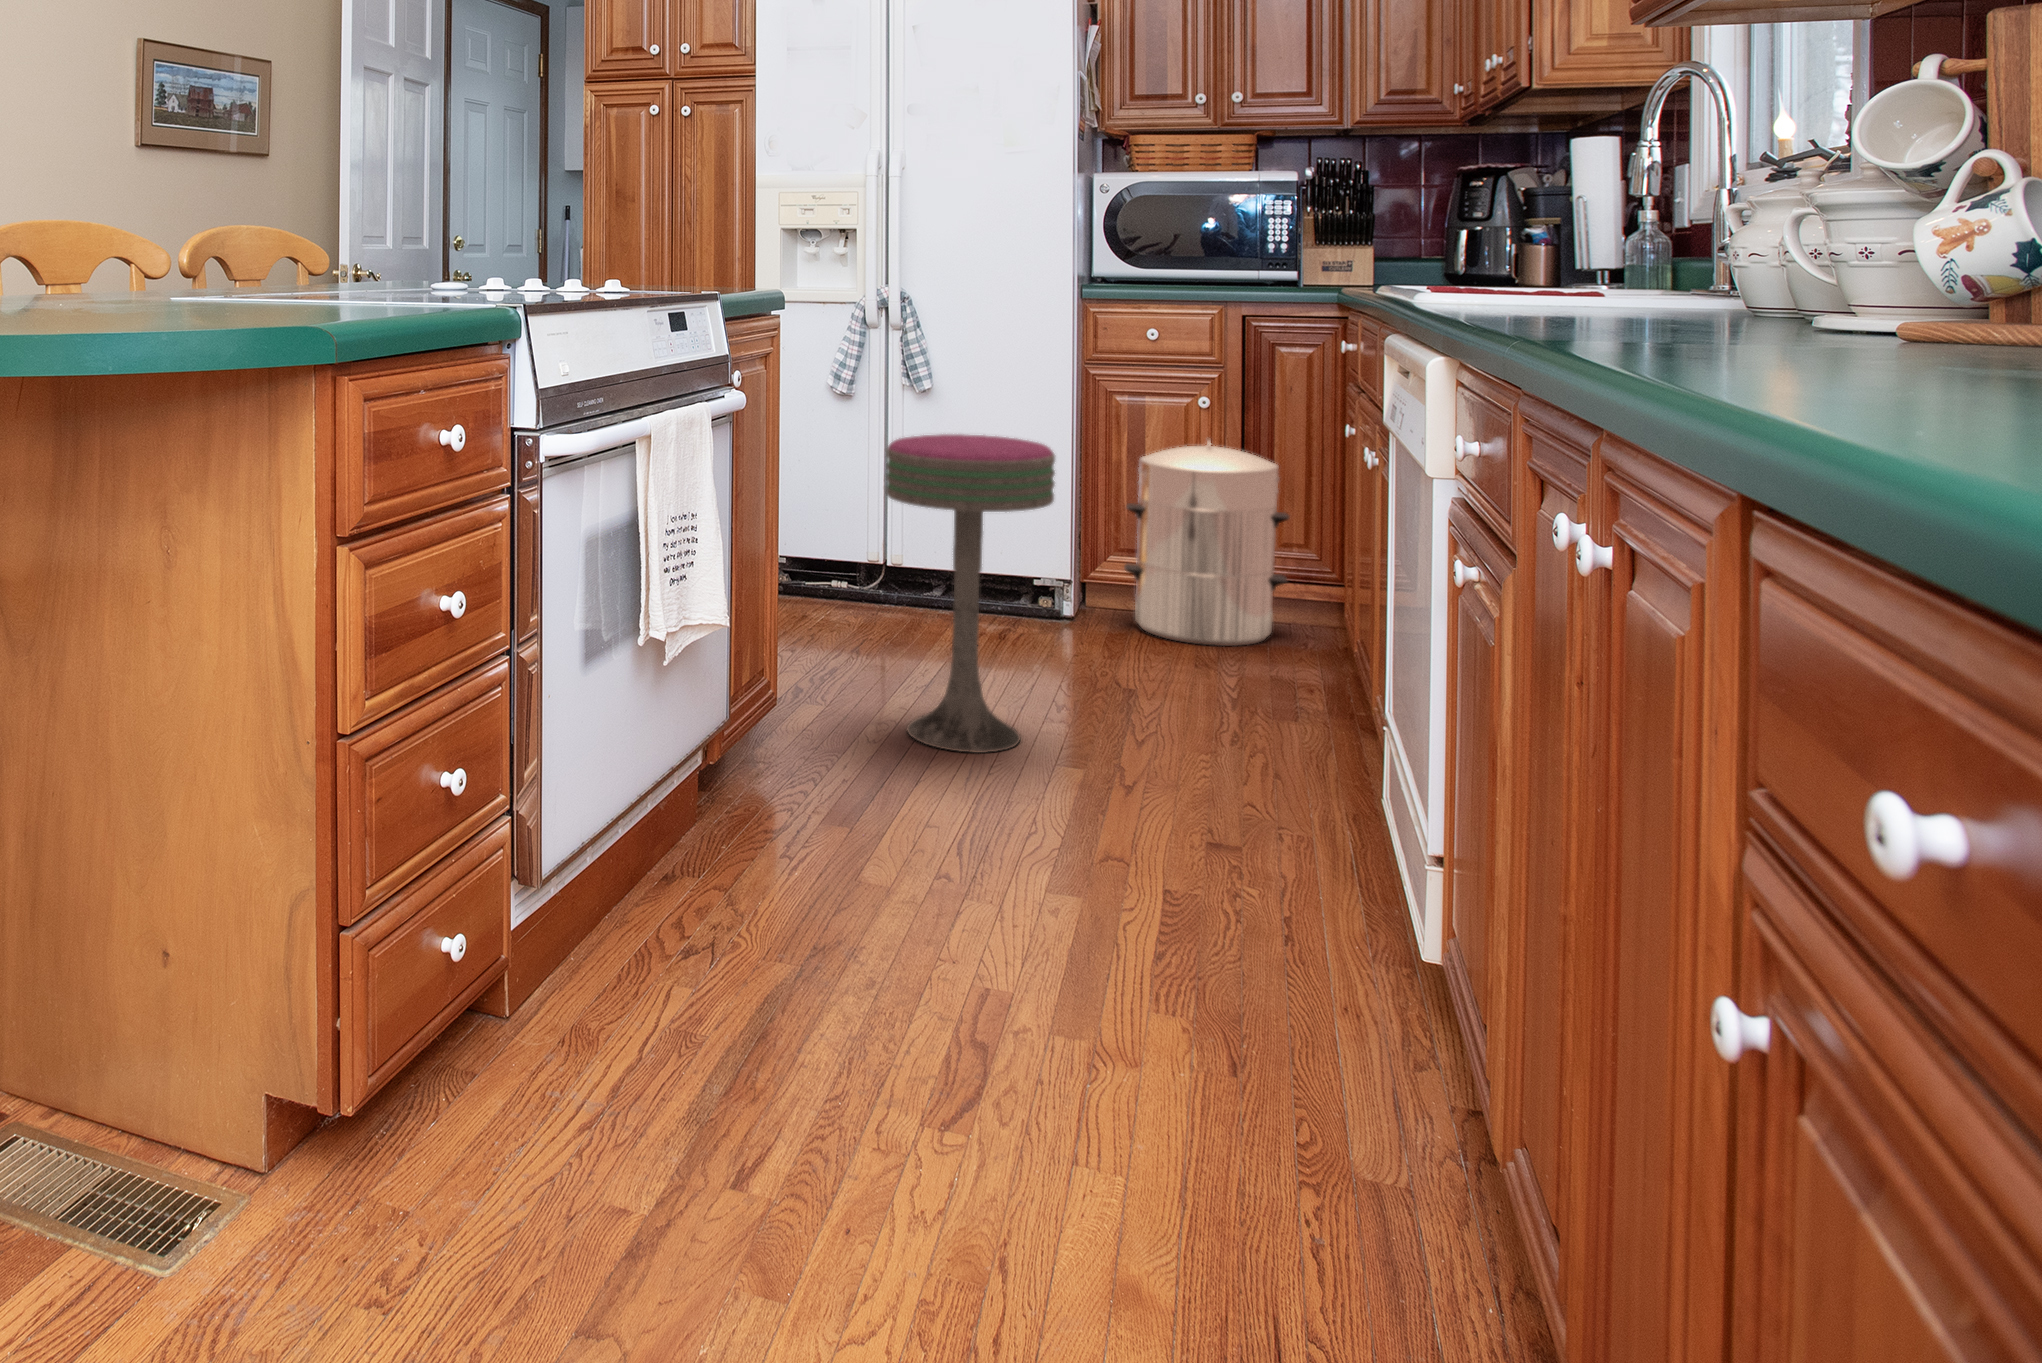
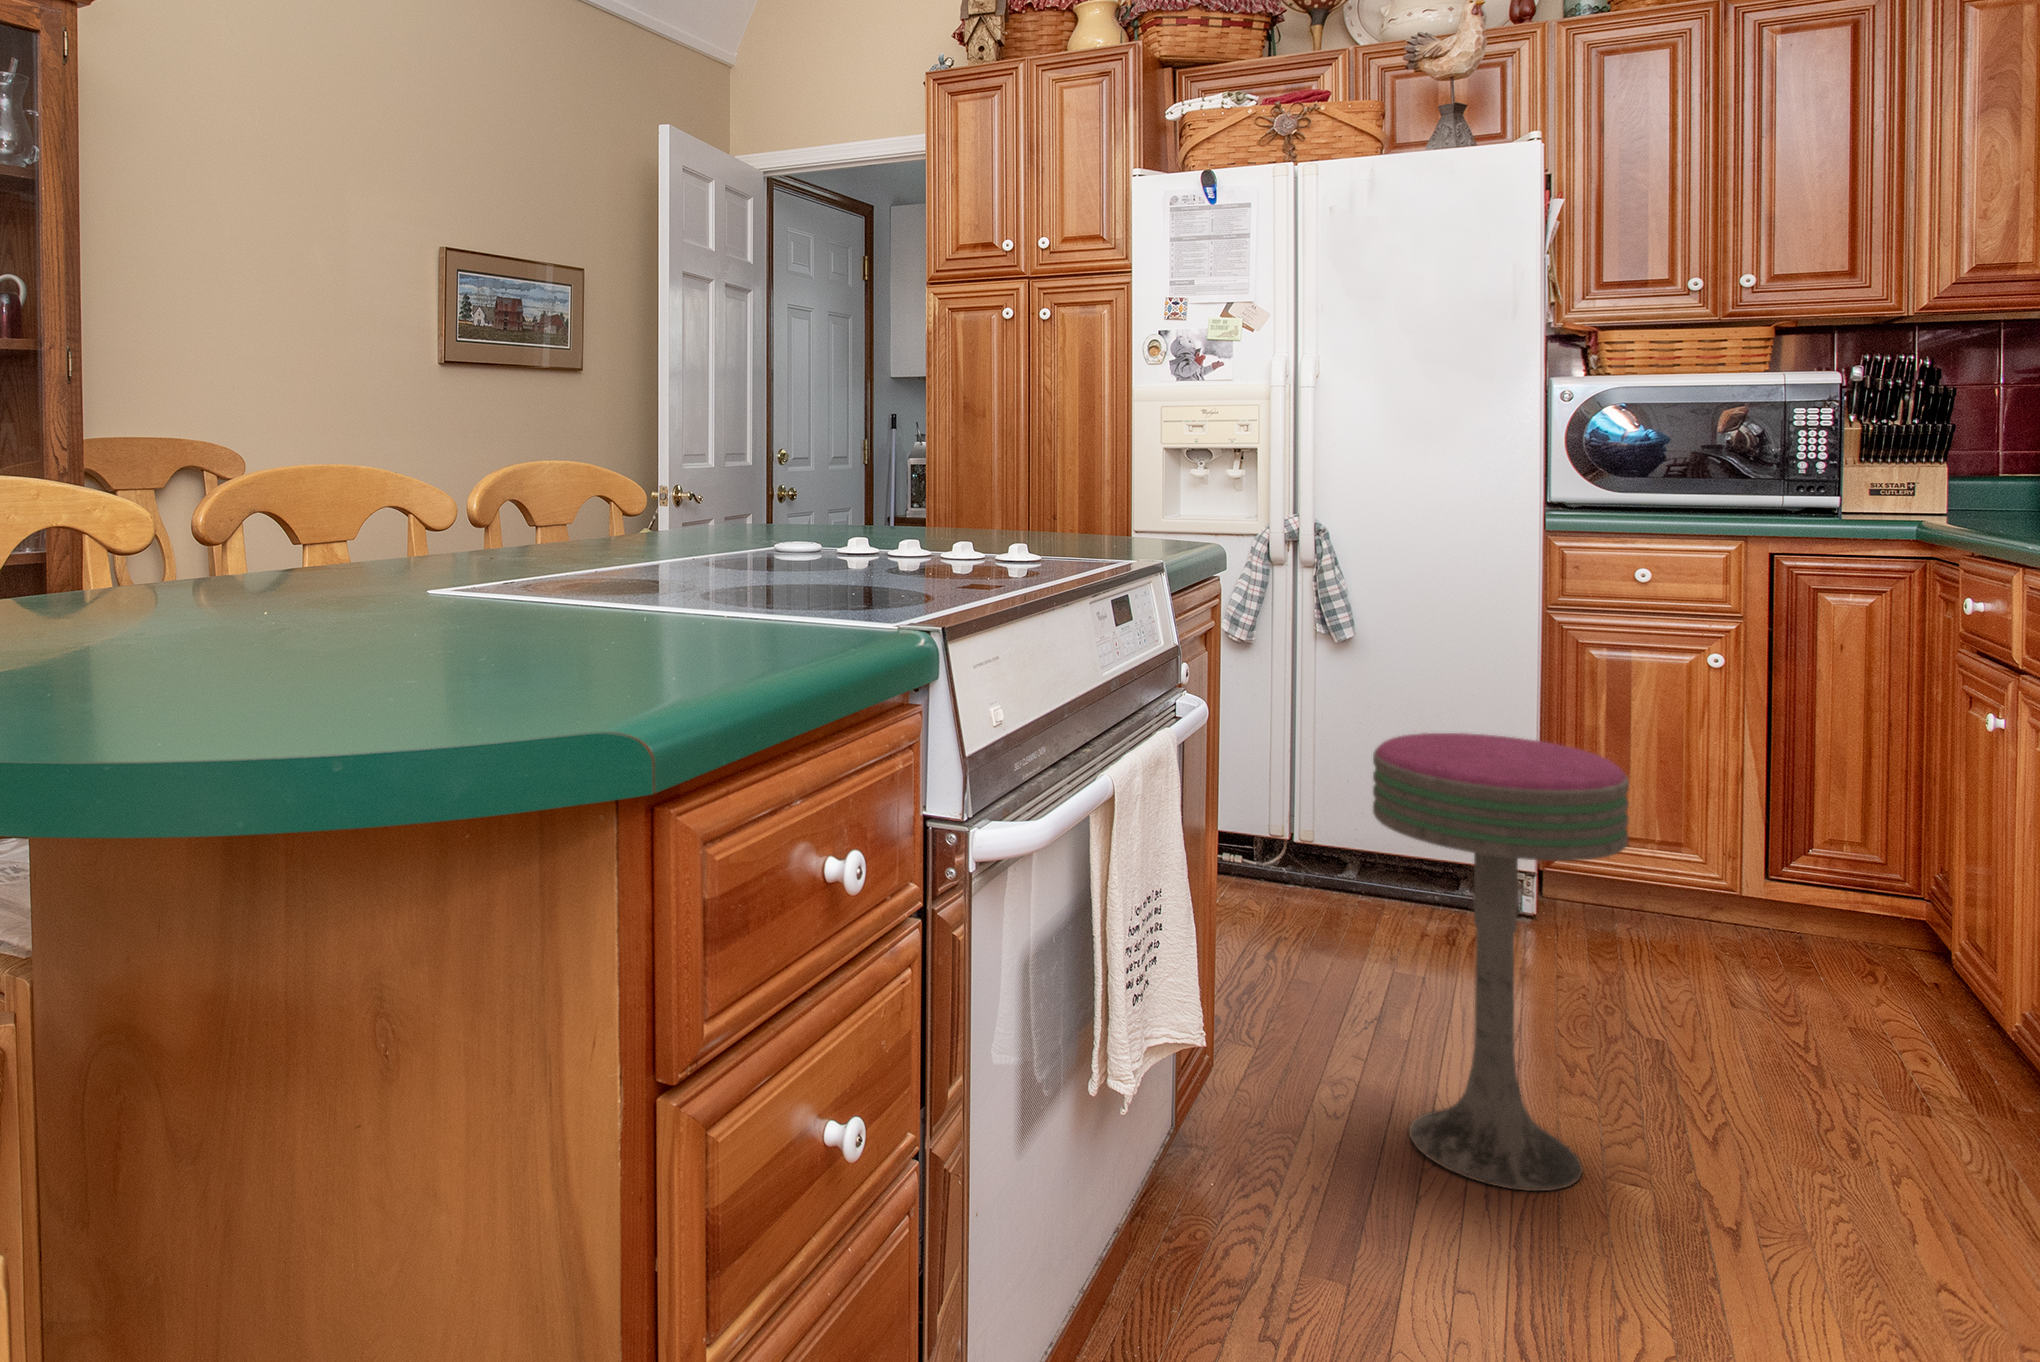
waste bin: present [1124,437,1289,646] -> none [1634,711,1877,990]

